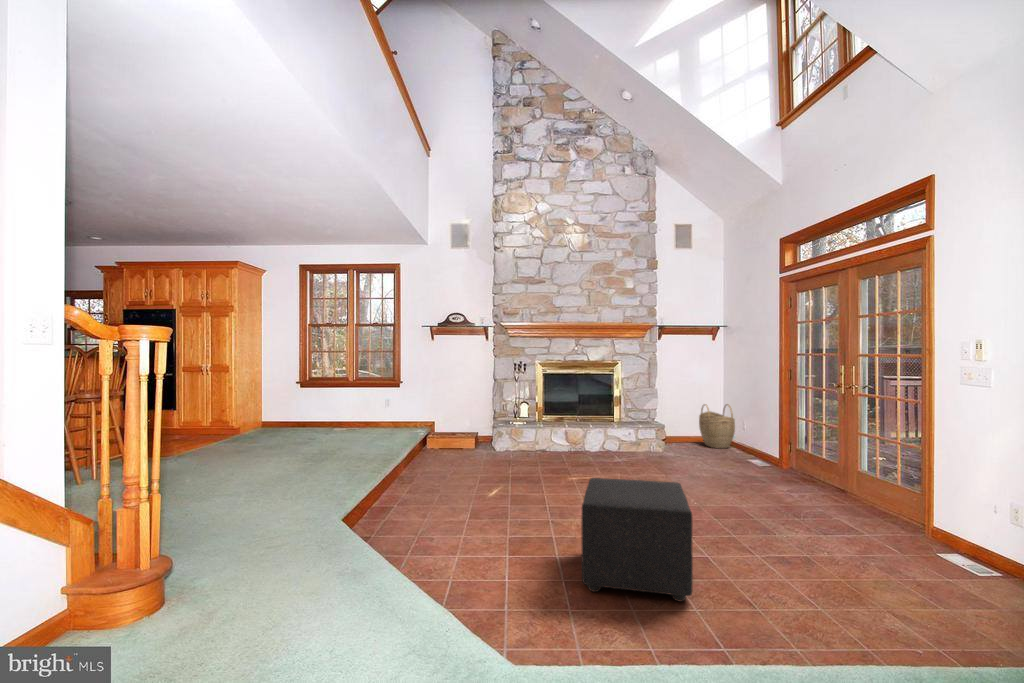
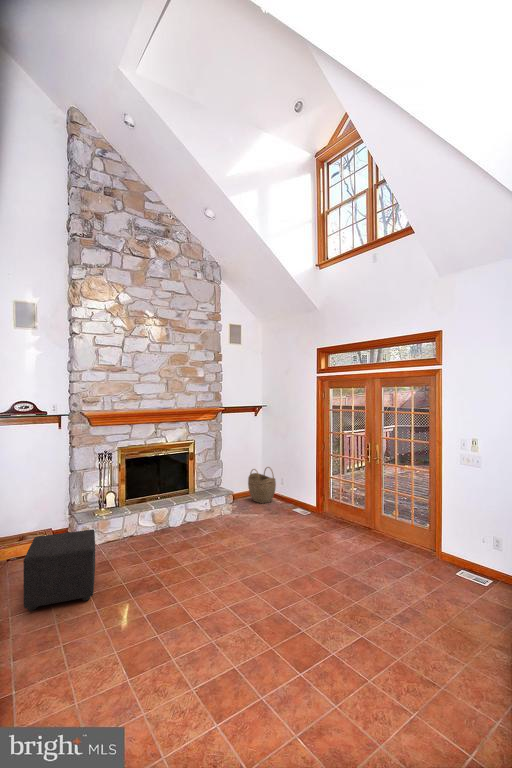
ottoman: present [581,478,693,601] -> present [23,529,95,611]

